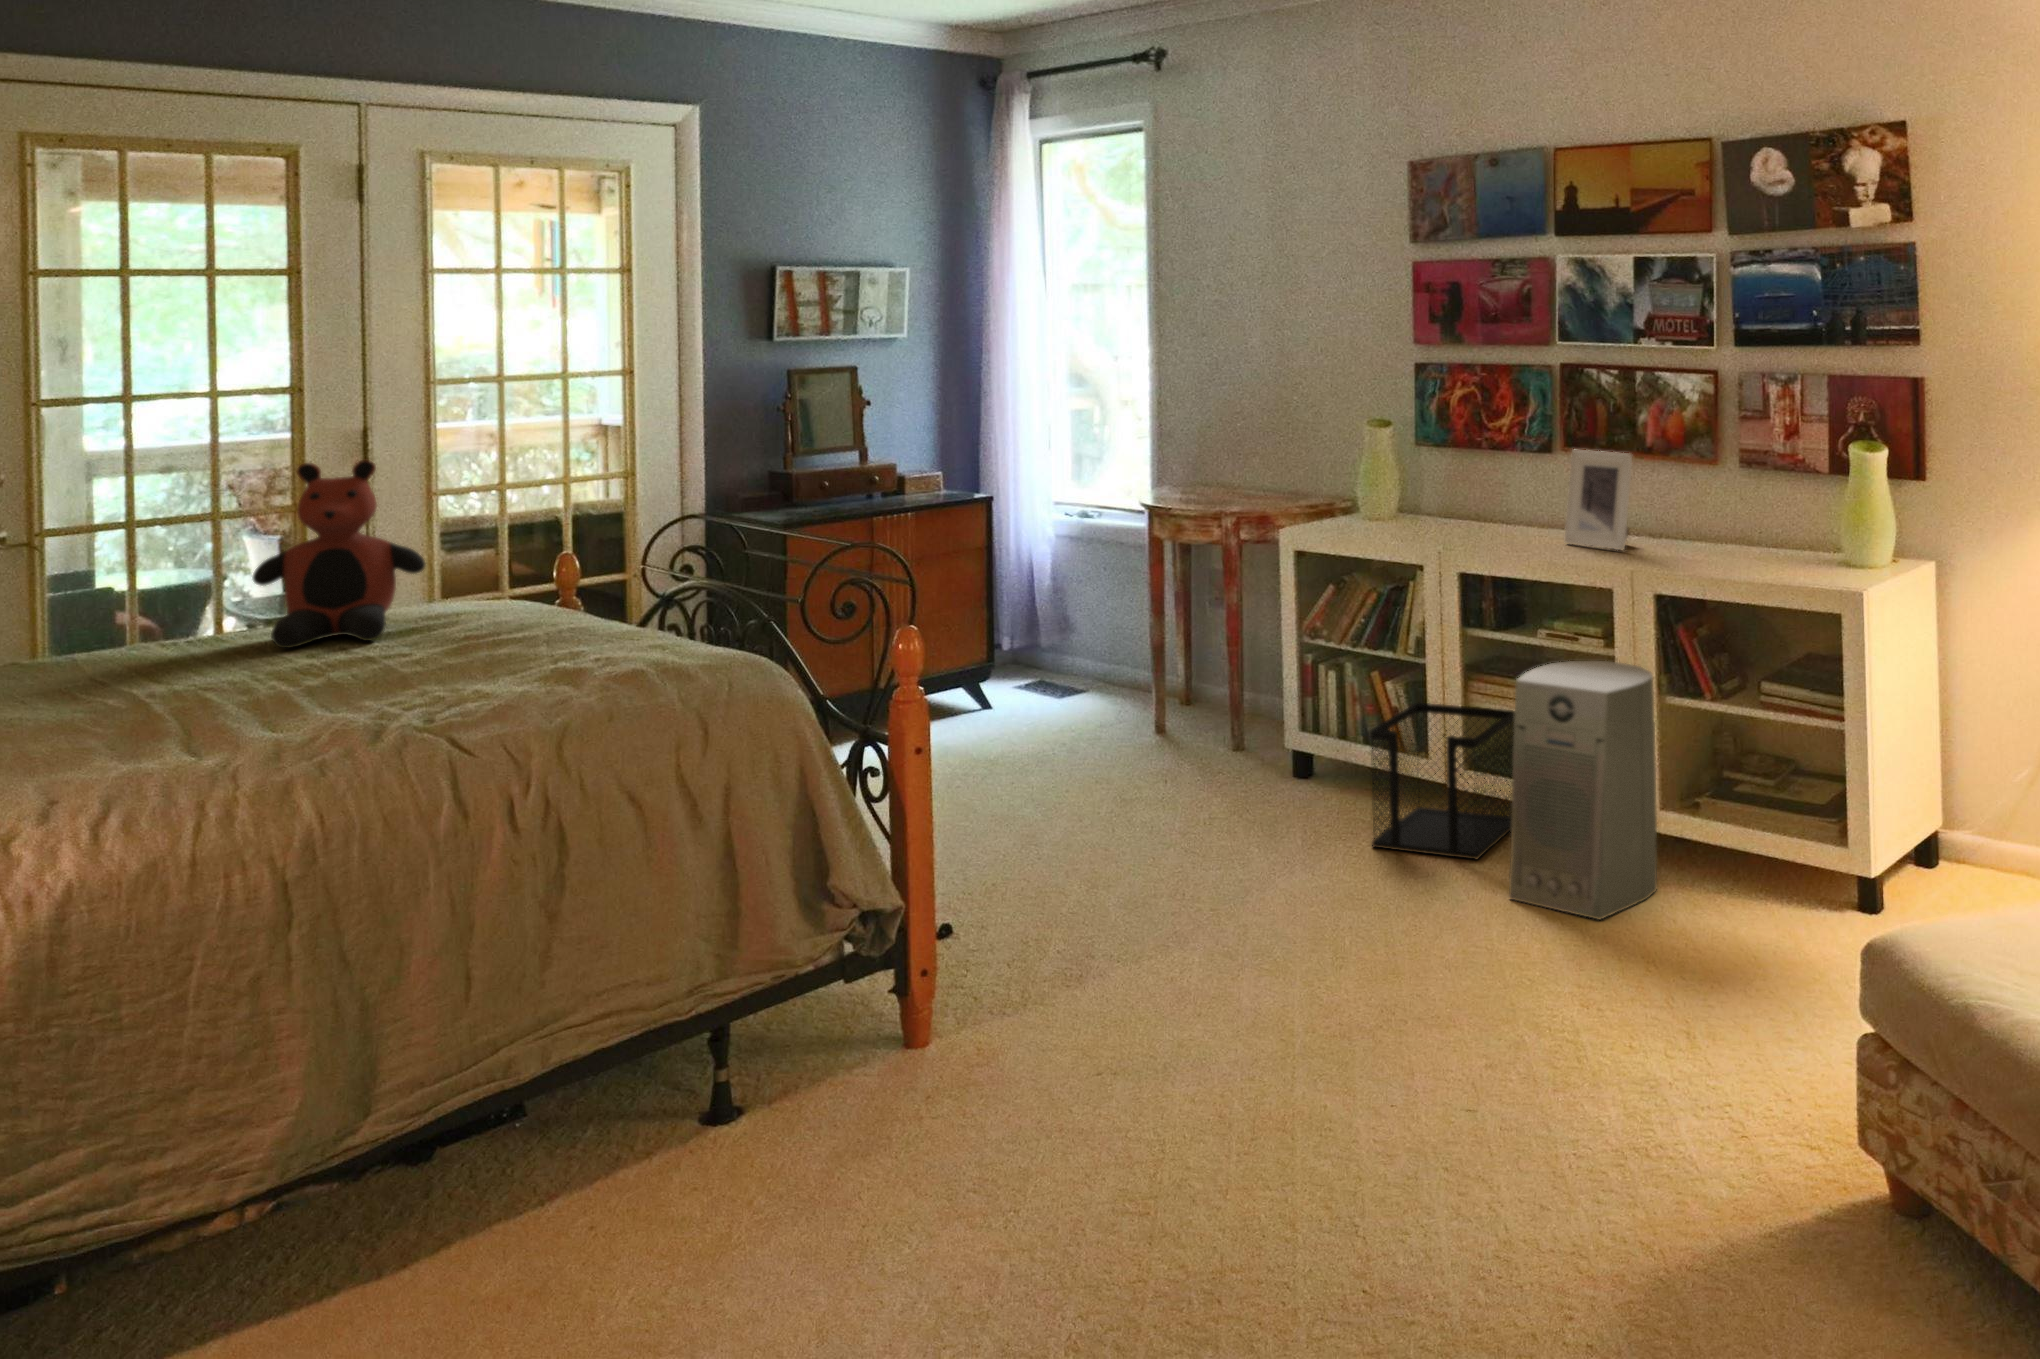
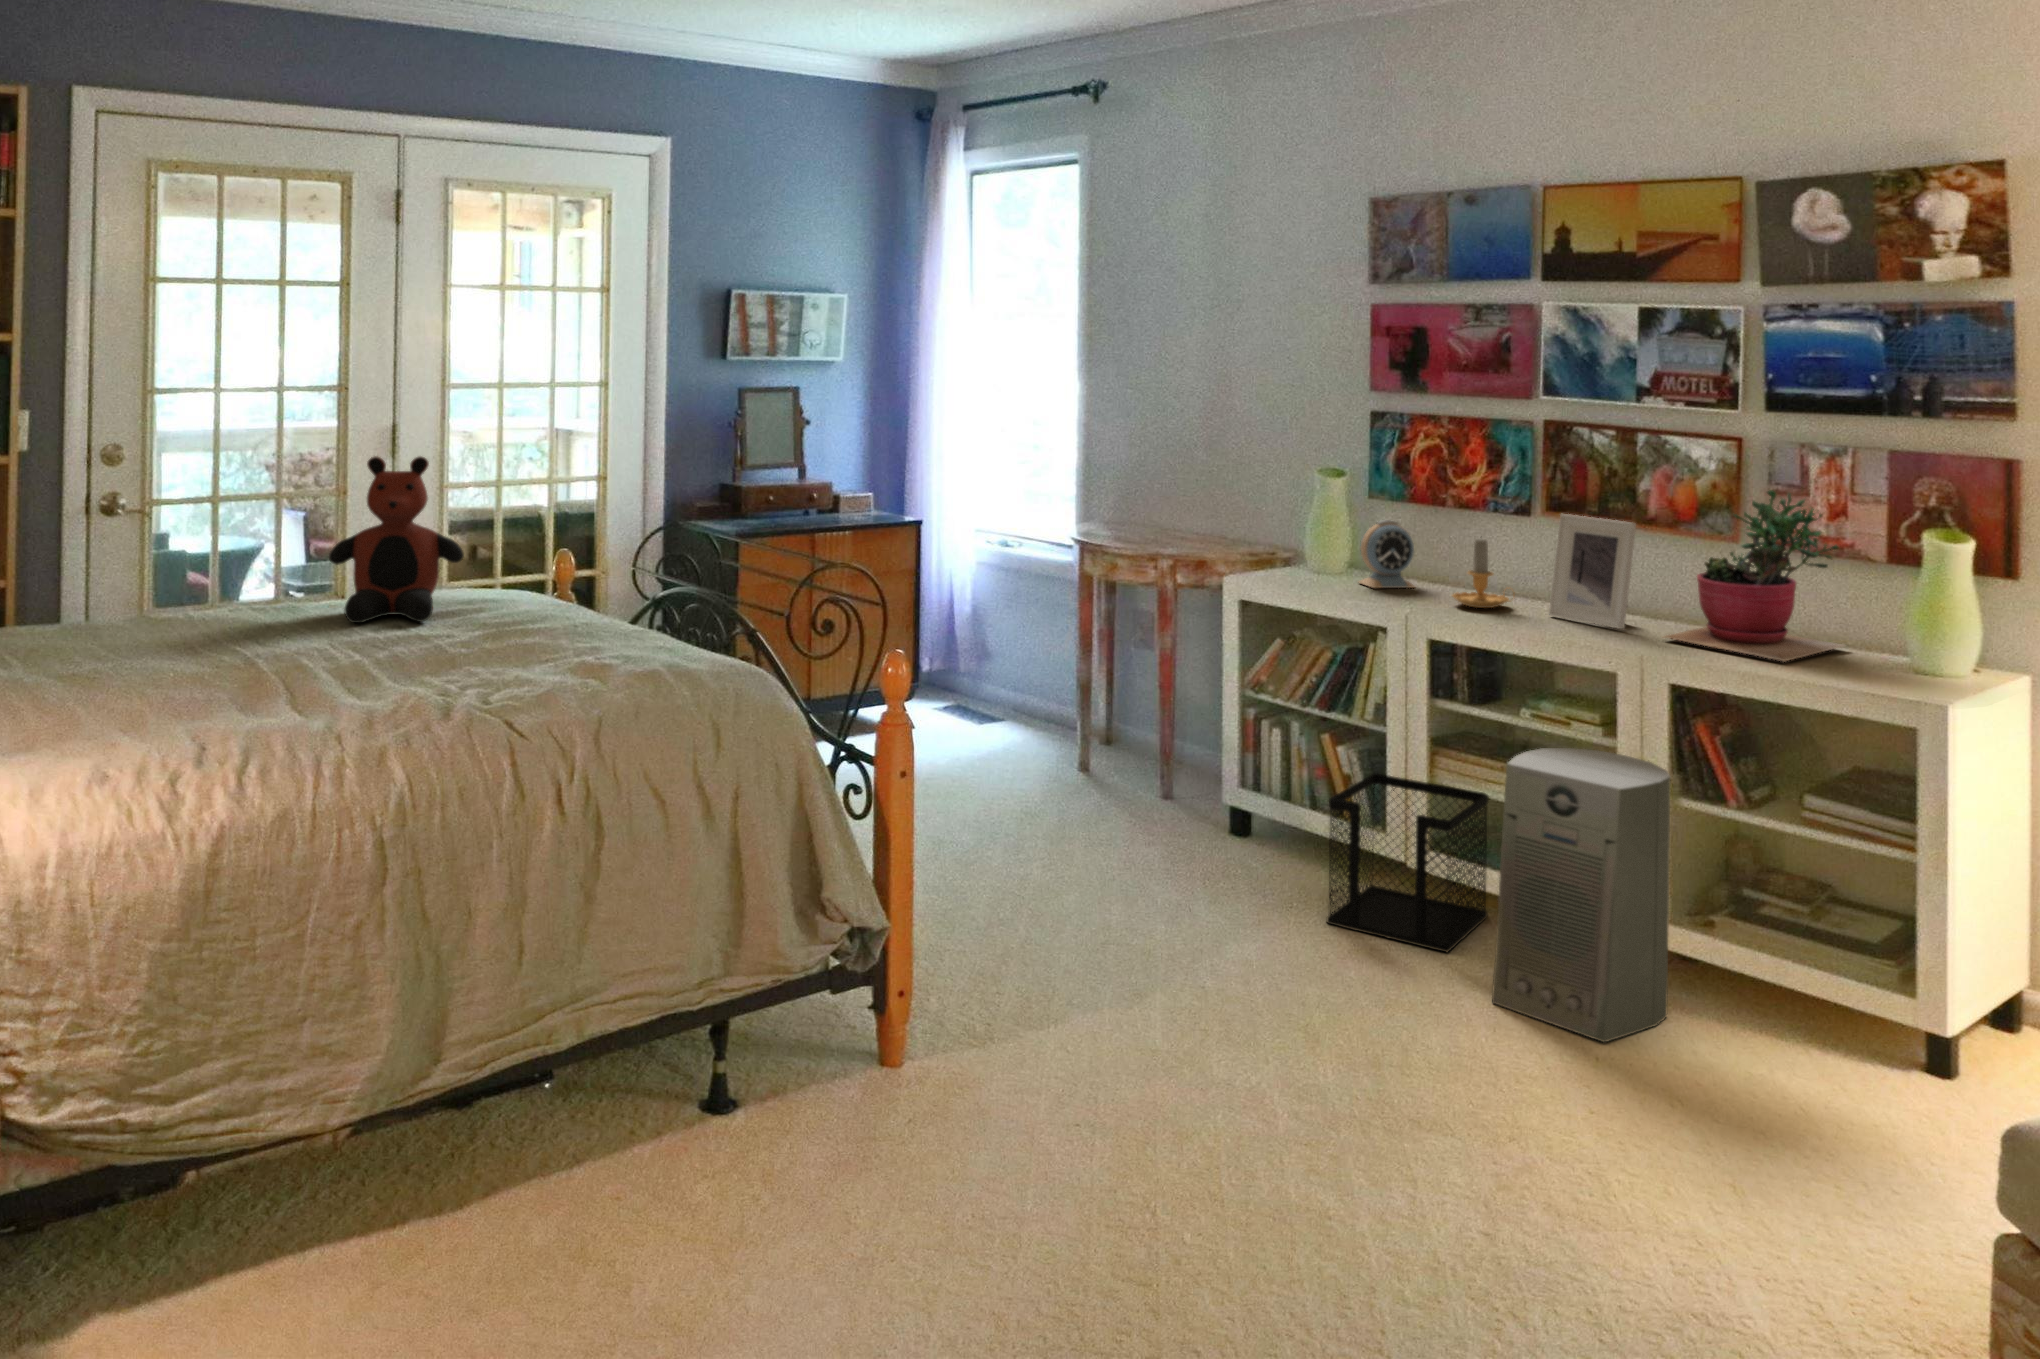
succulent plant: none [1652,417,1802,567] -> present [1665,490,1843,661]
alarm clock: none [1404,465,1456,530] -> present [1359,520,1415,588]
candle: none [1482,474,1536,541] -> present [1452,539,1511,608]

